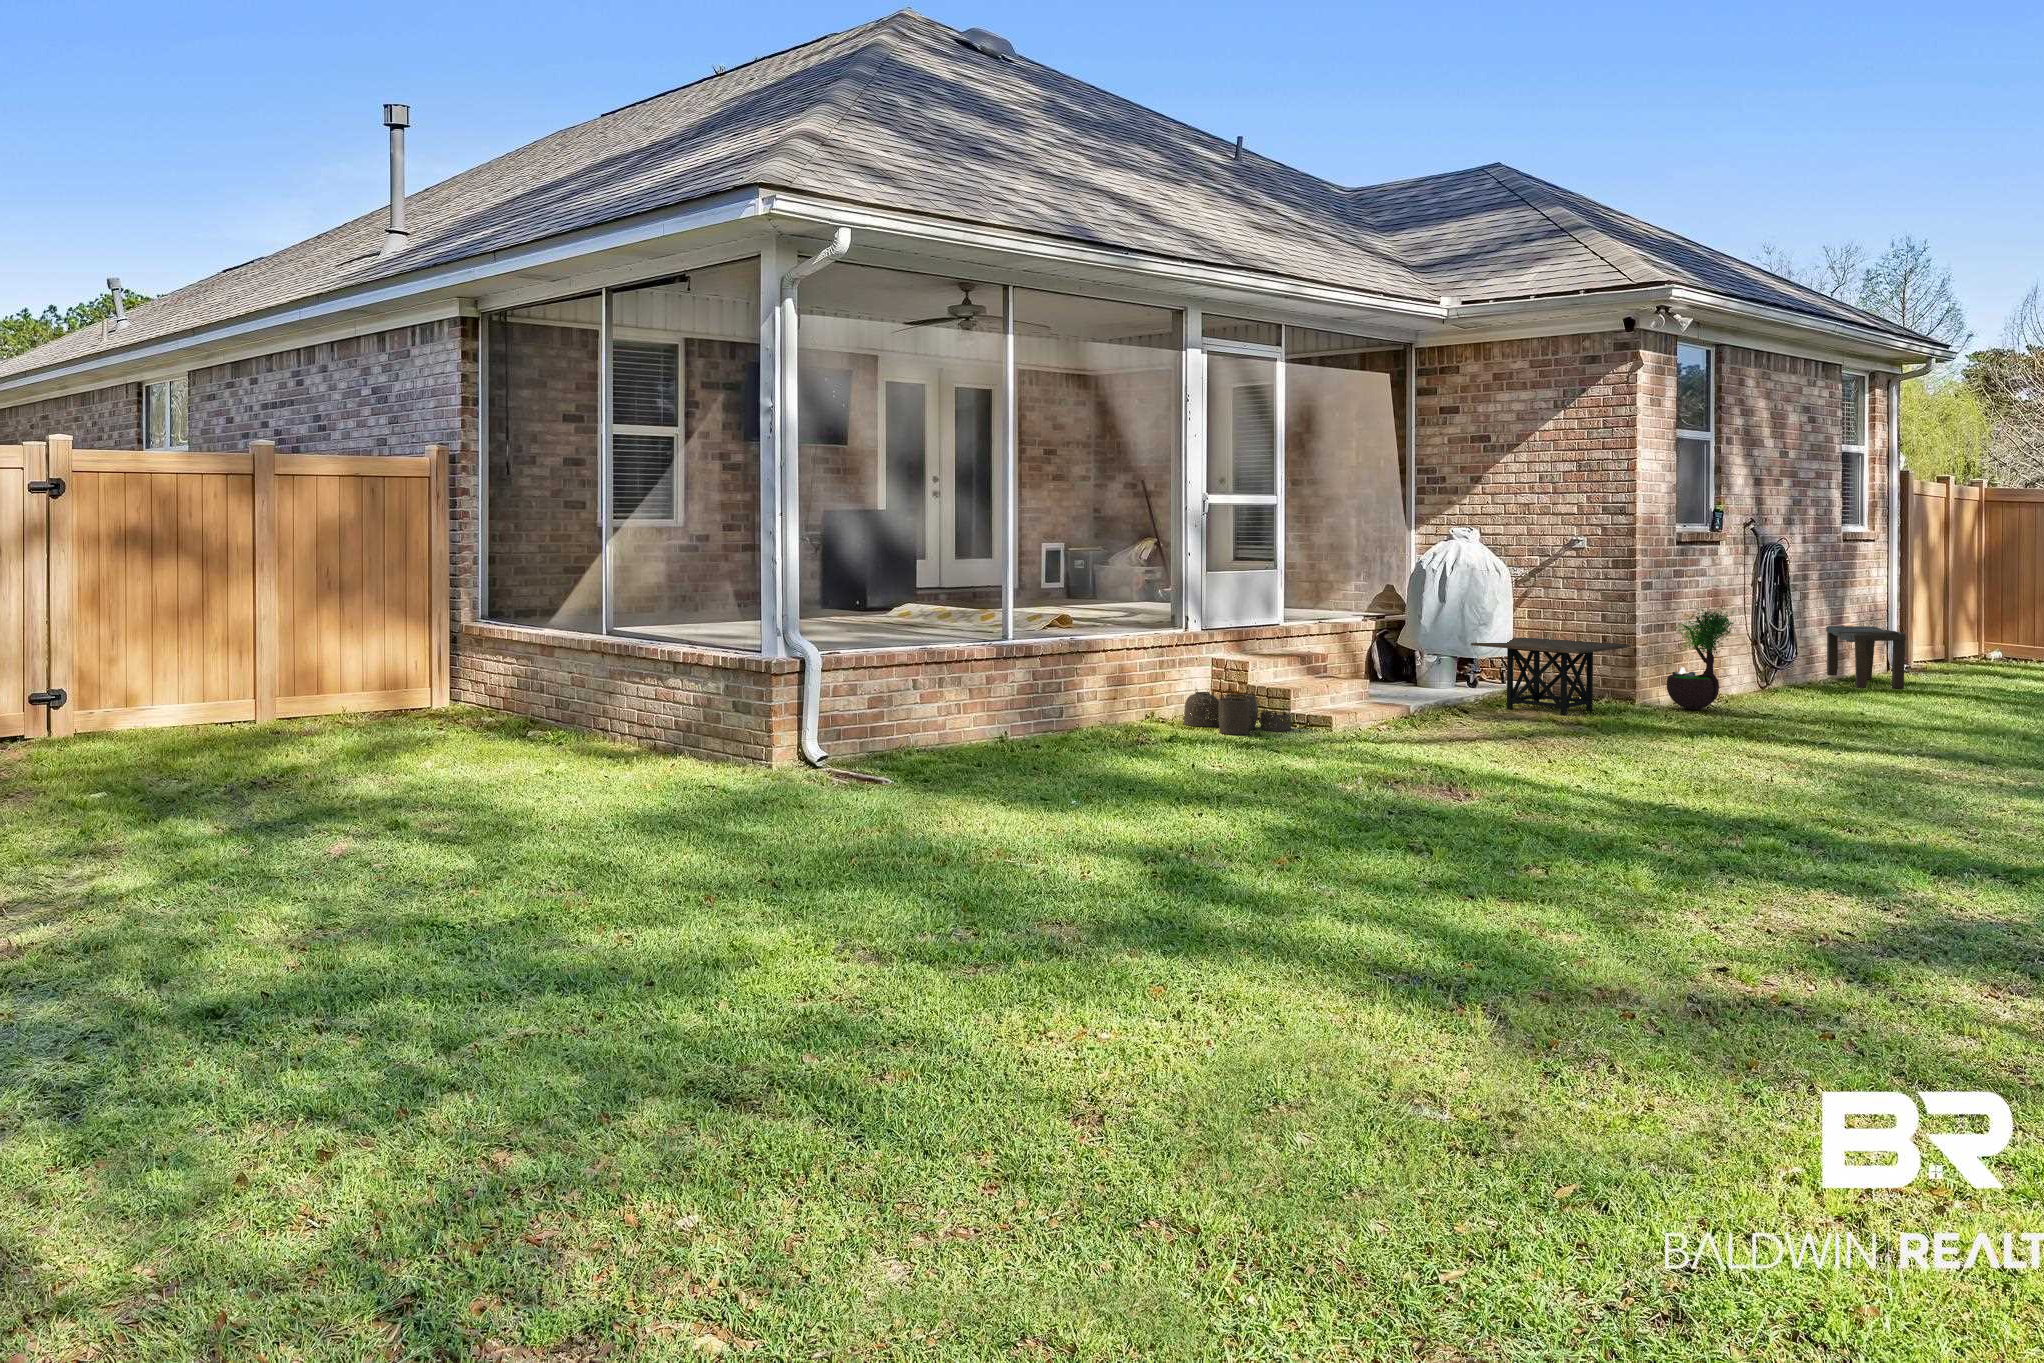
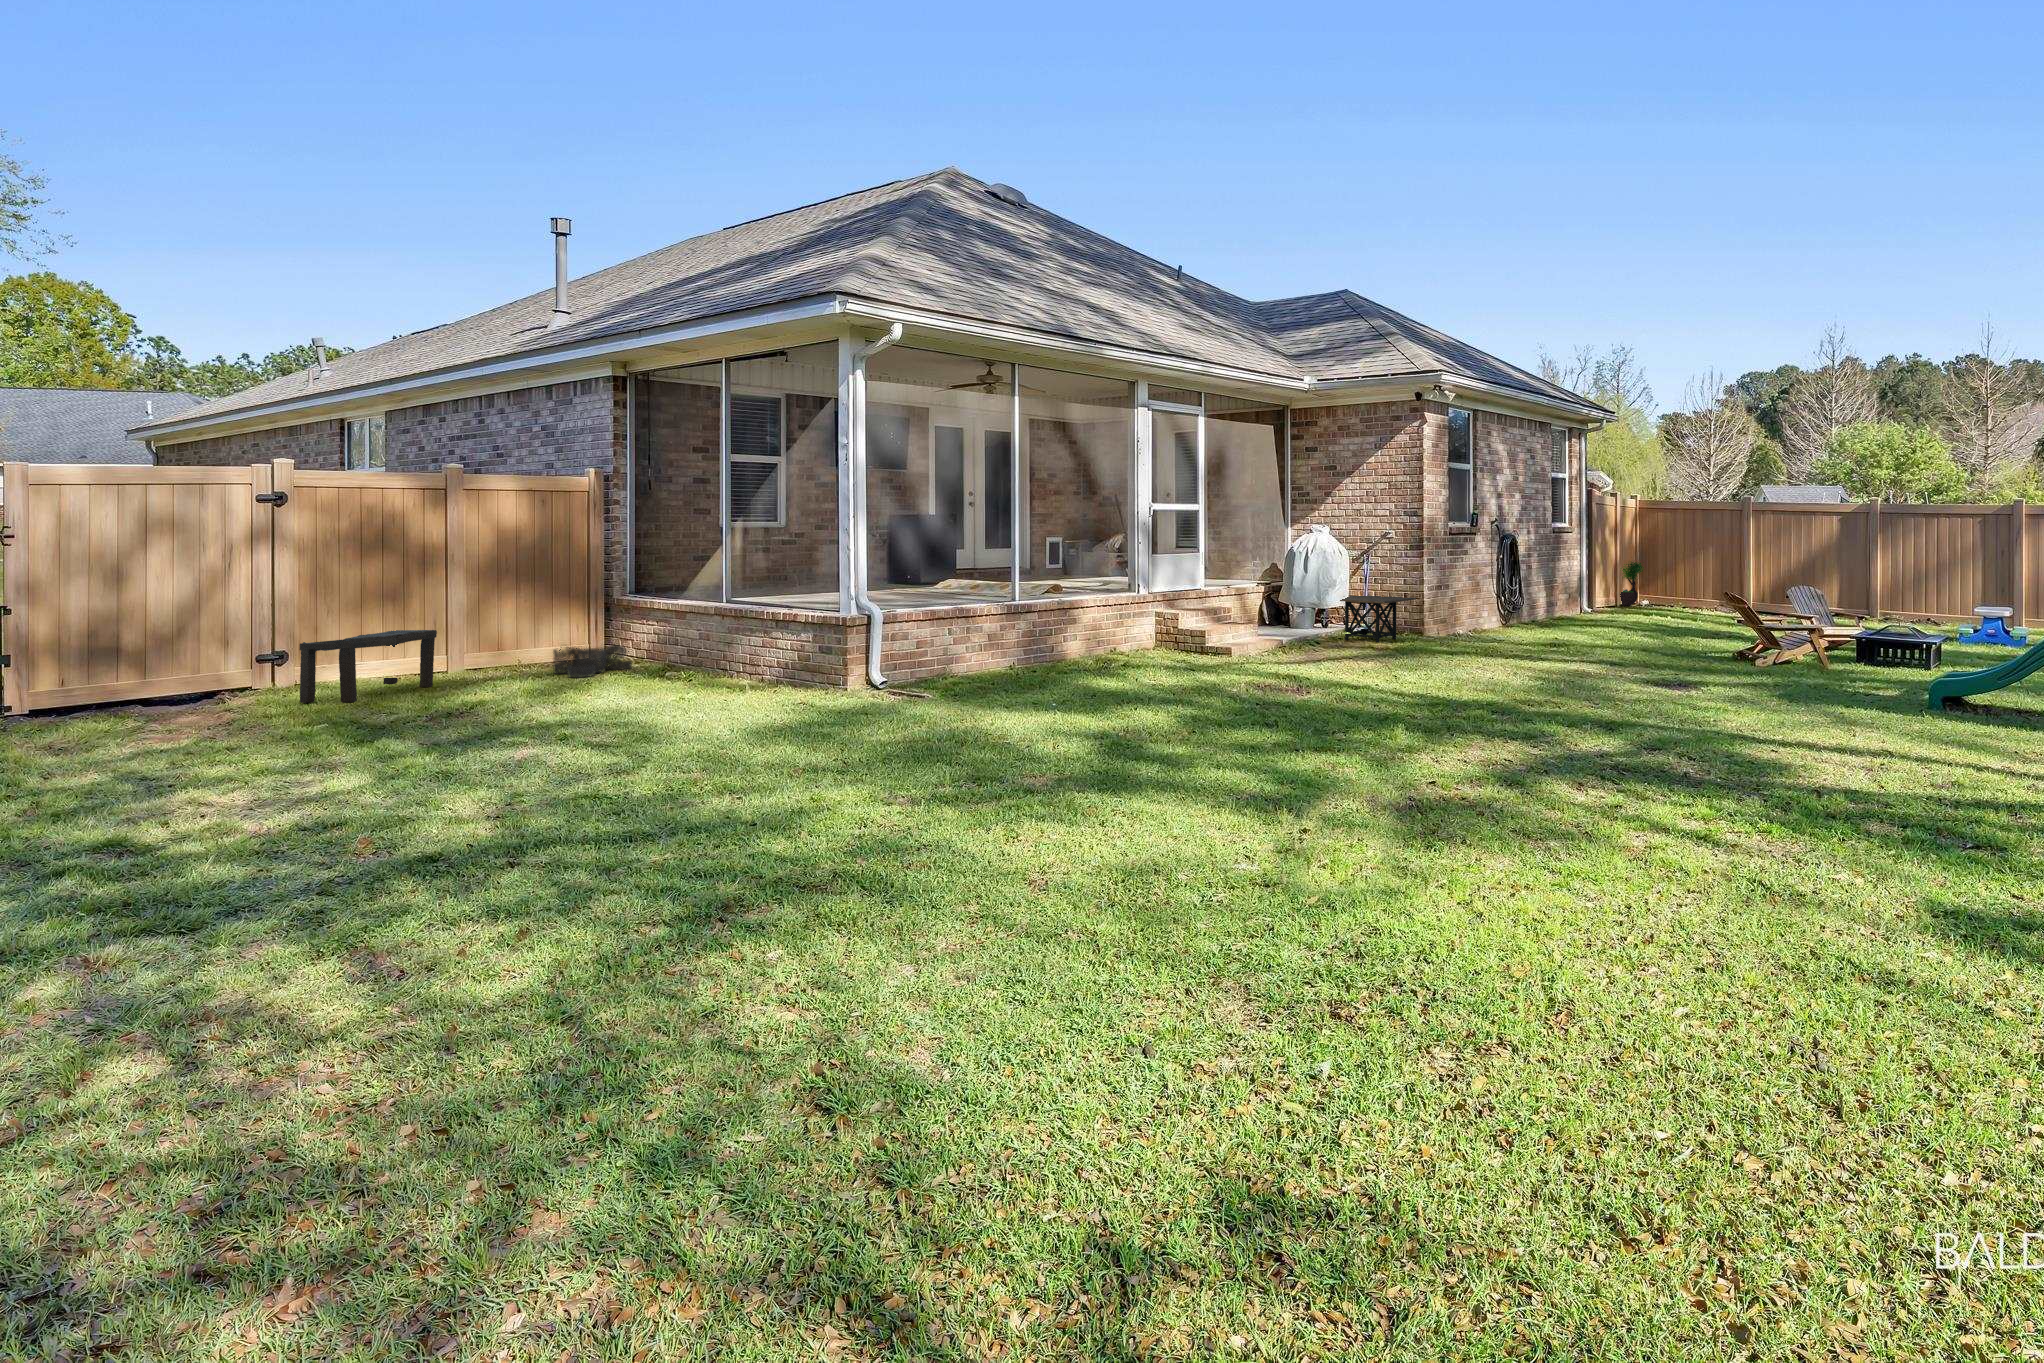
potted tree: present [1667,606,1734,709] -> present [1620,562,1644,606]
bench: present [1826,626,1906,689] -> present [300,630,437,703]
woven basket: present [1184,689,1291,734] -> present [553,643,632,678]

